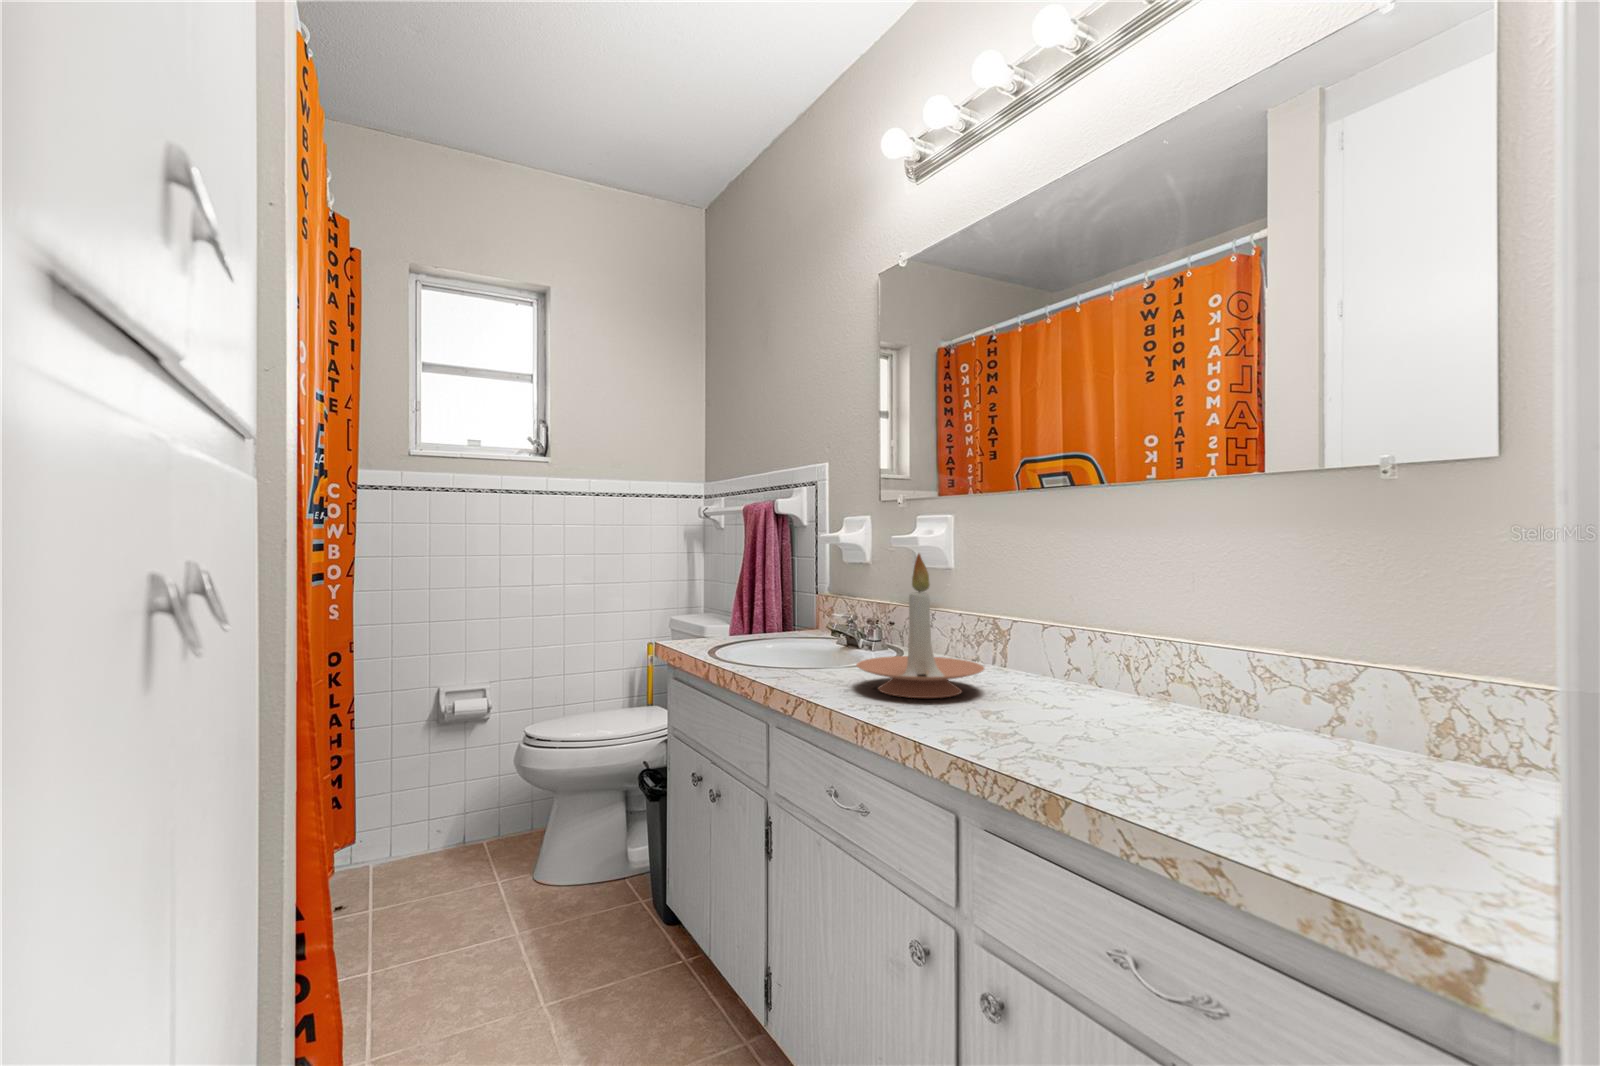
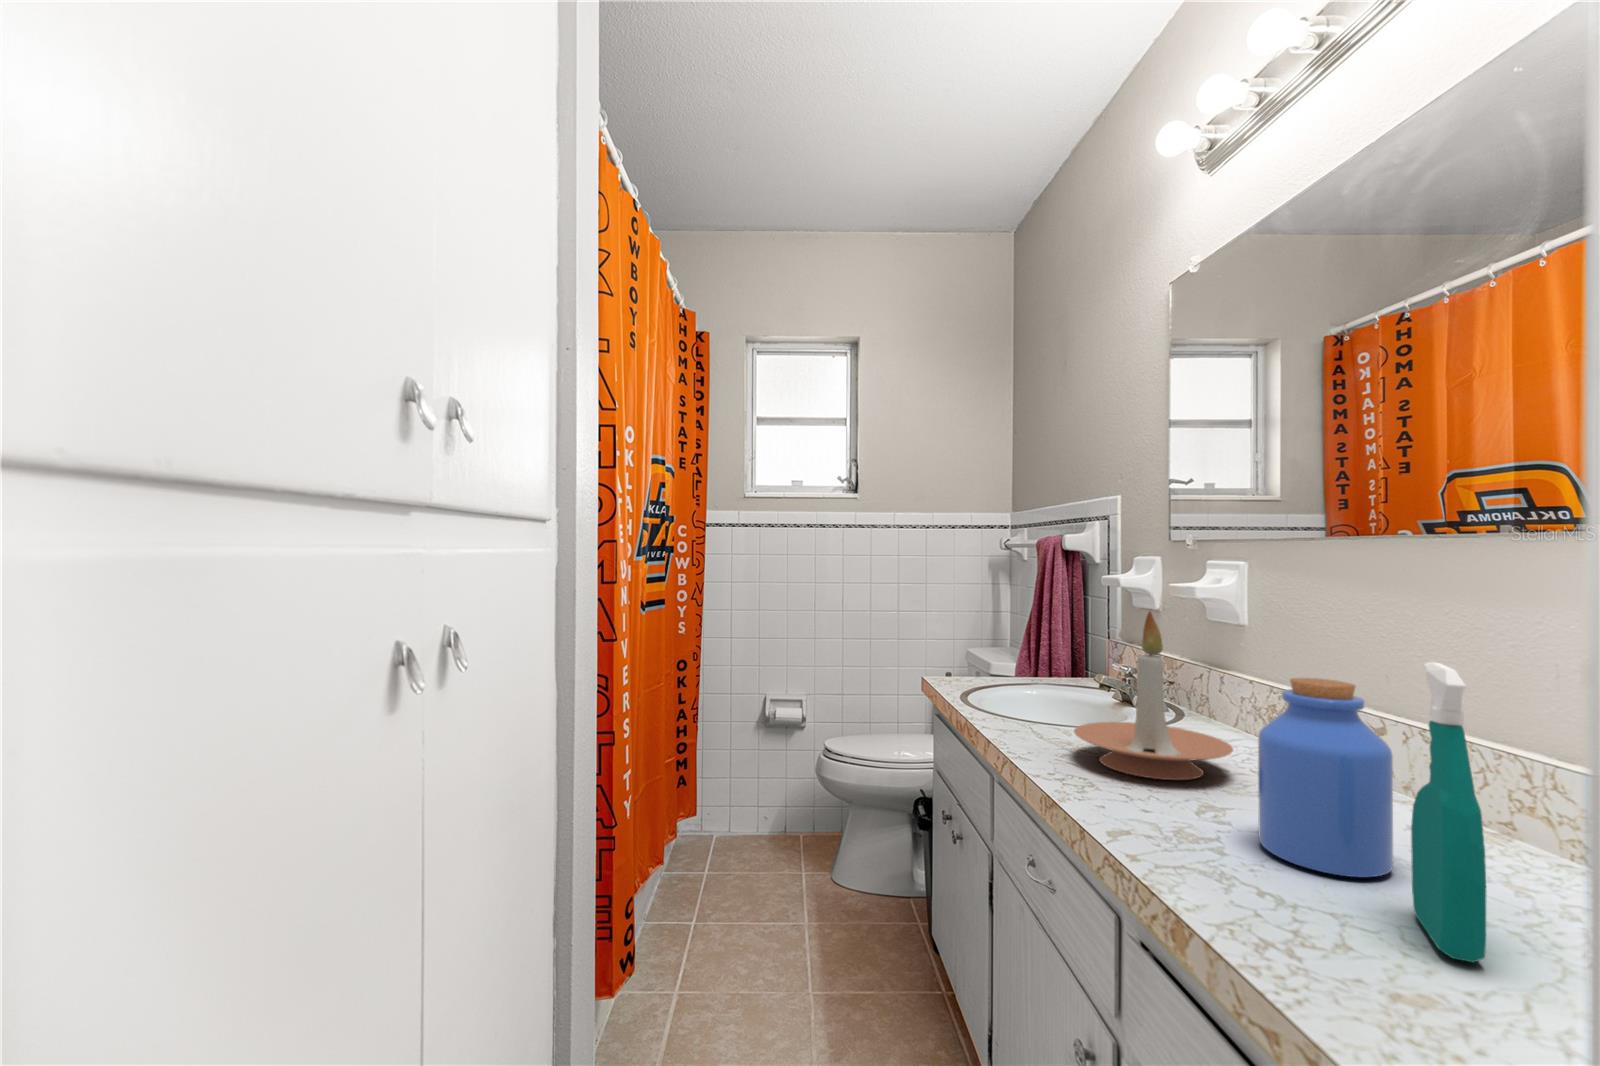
spray bottle: none [1166,565,1232,776] -> present [1411,662,1486,962]
jar: none [1041,592,1134,741] -> present [1258,678,1393,877]

